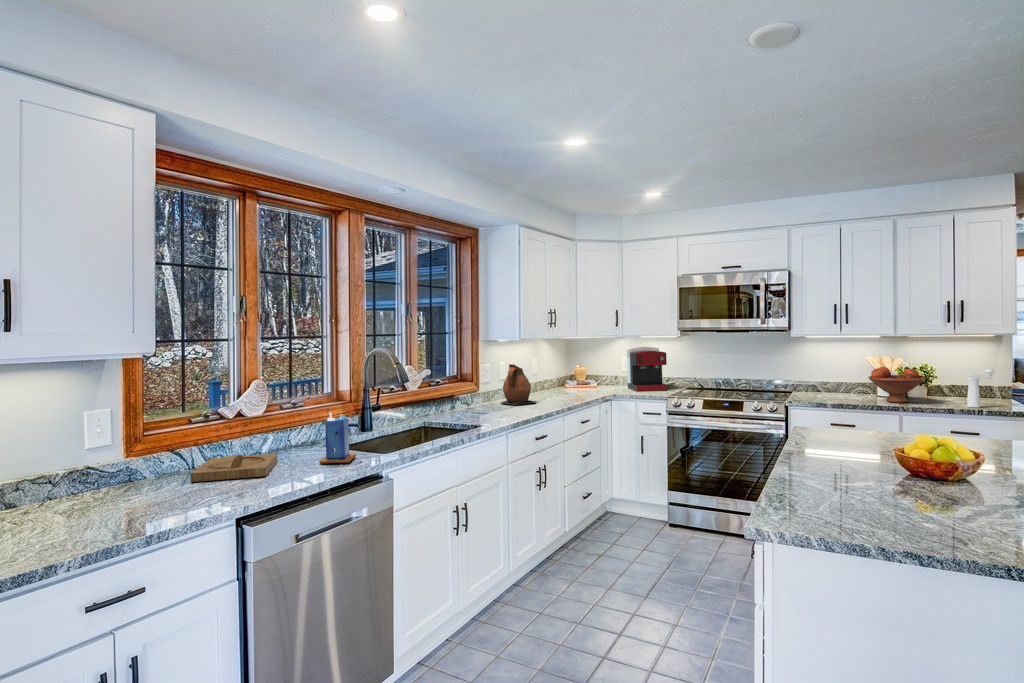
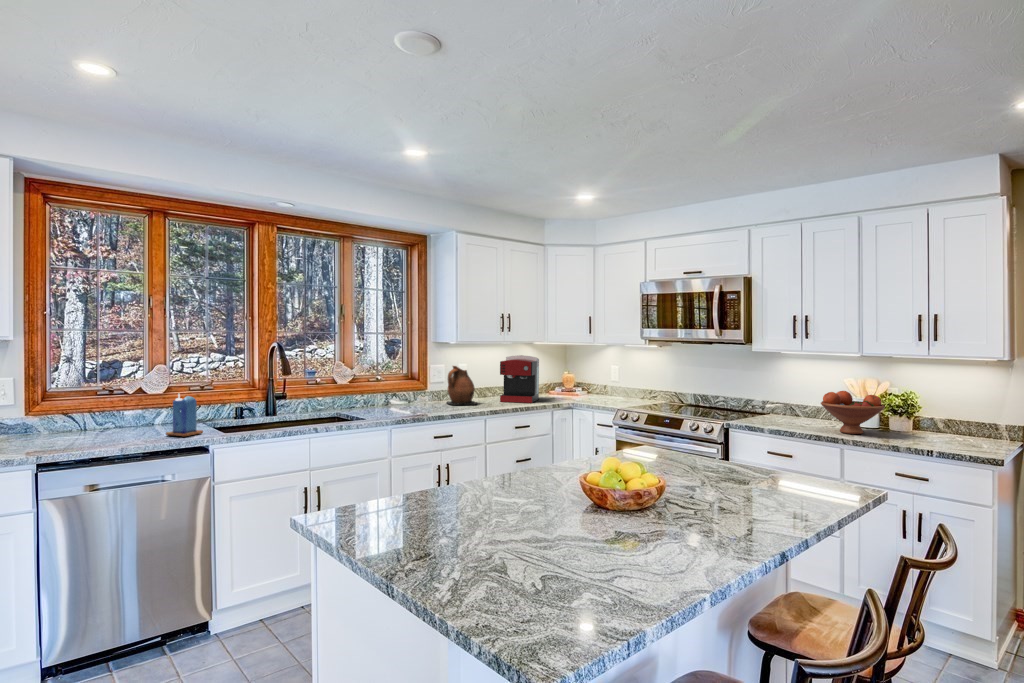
coffee maker: present [627,347,667,391] -> present [500,355,539,403]
pepper mill: present [967,369,994,408] -> none [923,401,963,447]
tray: present [190,454,278,482] -> none [58,422,148,440]

